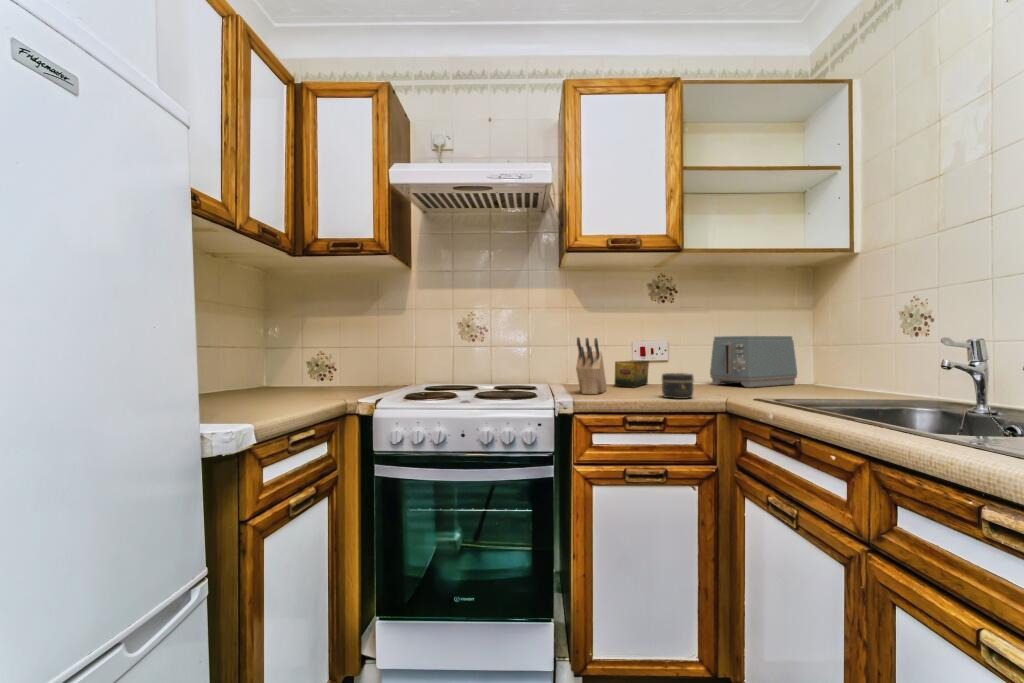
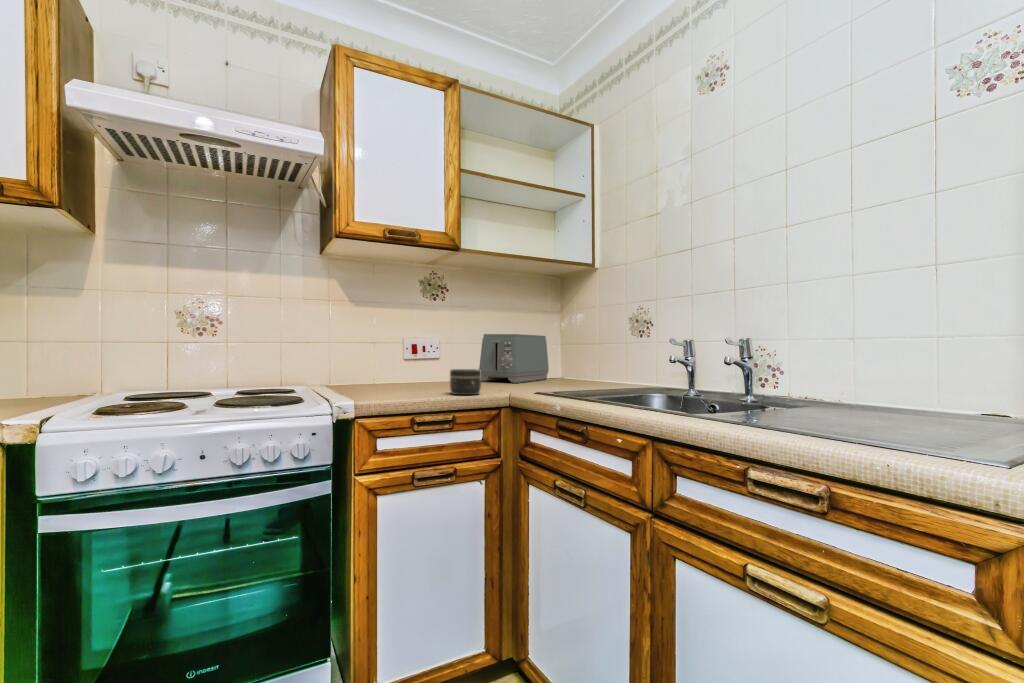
knife block: present [576,337,607,394] -> none [355,328,384,394]
tea box: present [615,360,649,387] -> none [388,357,422,386]

